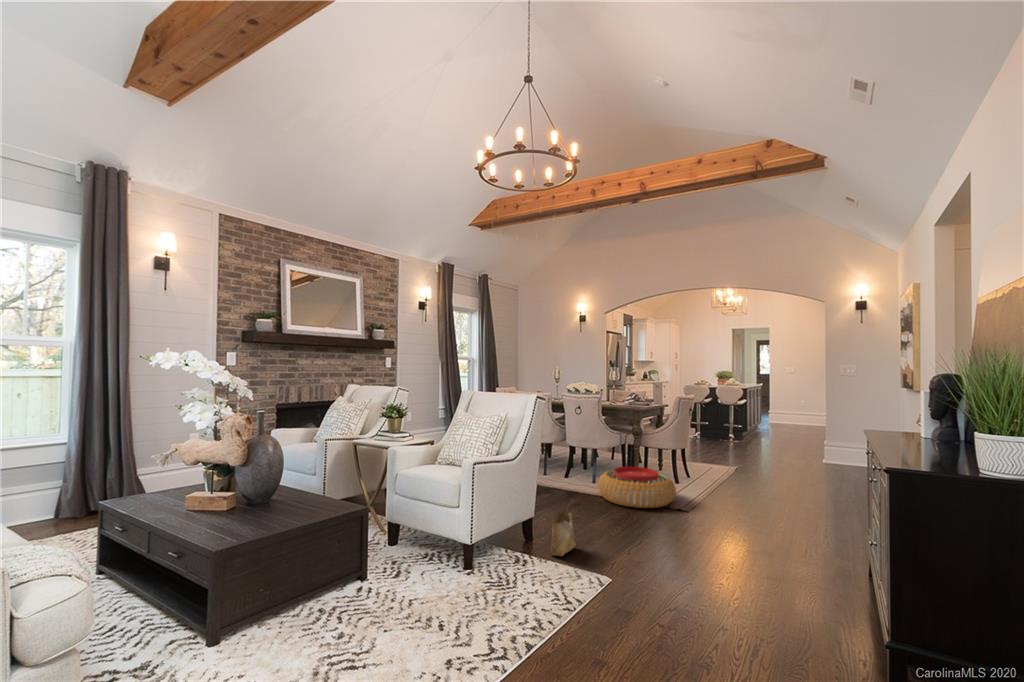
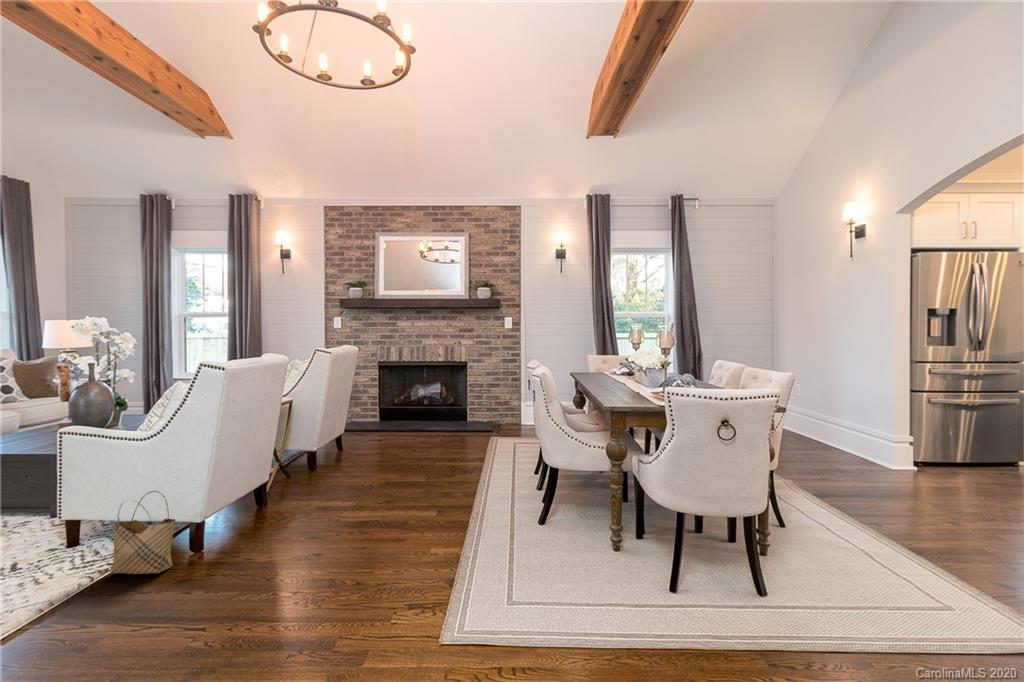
pouf: present [598,466,676,508] -> none [394,501,550,611]

